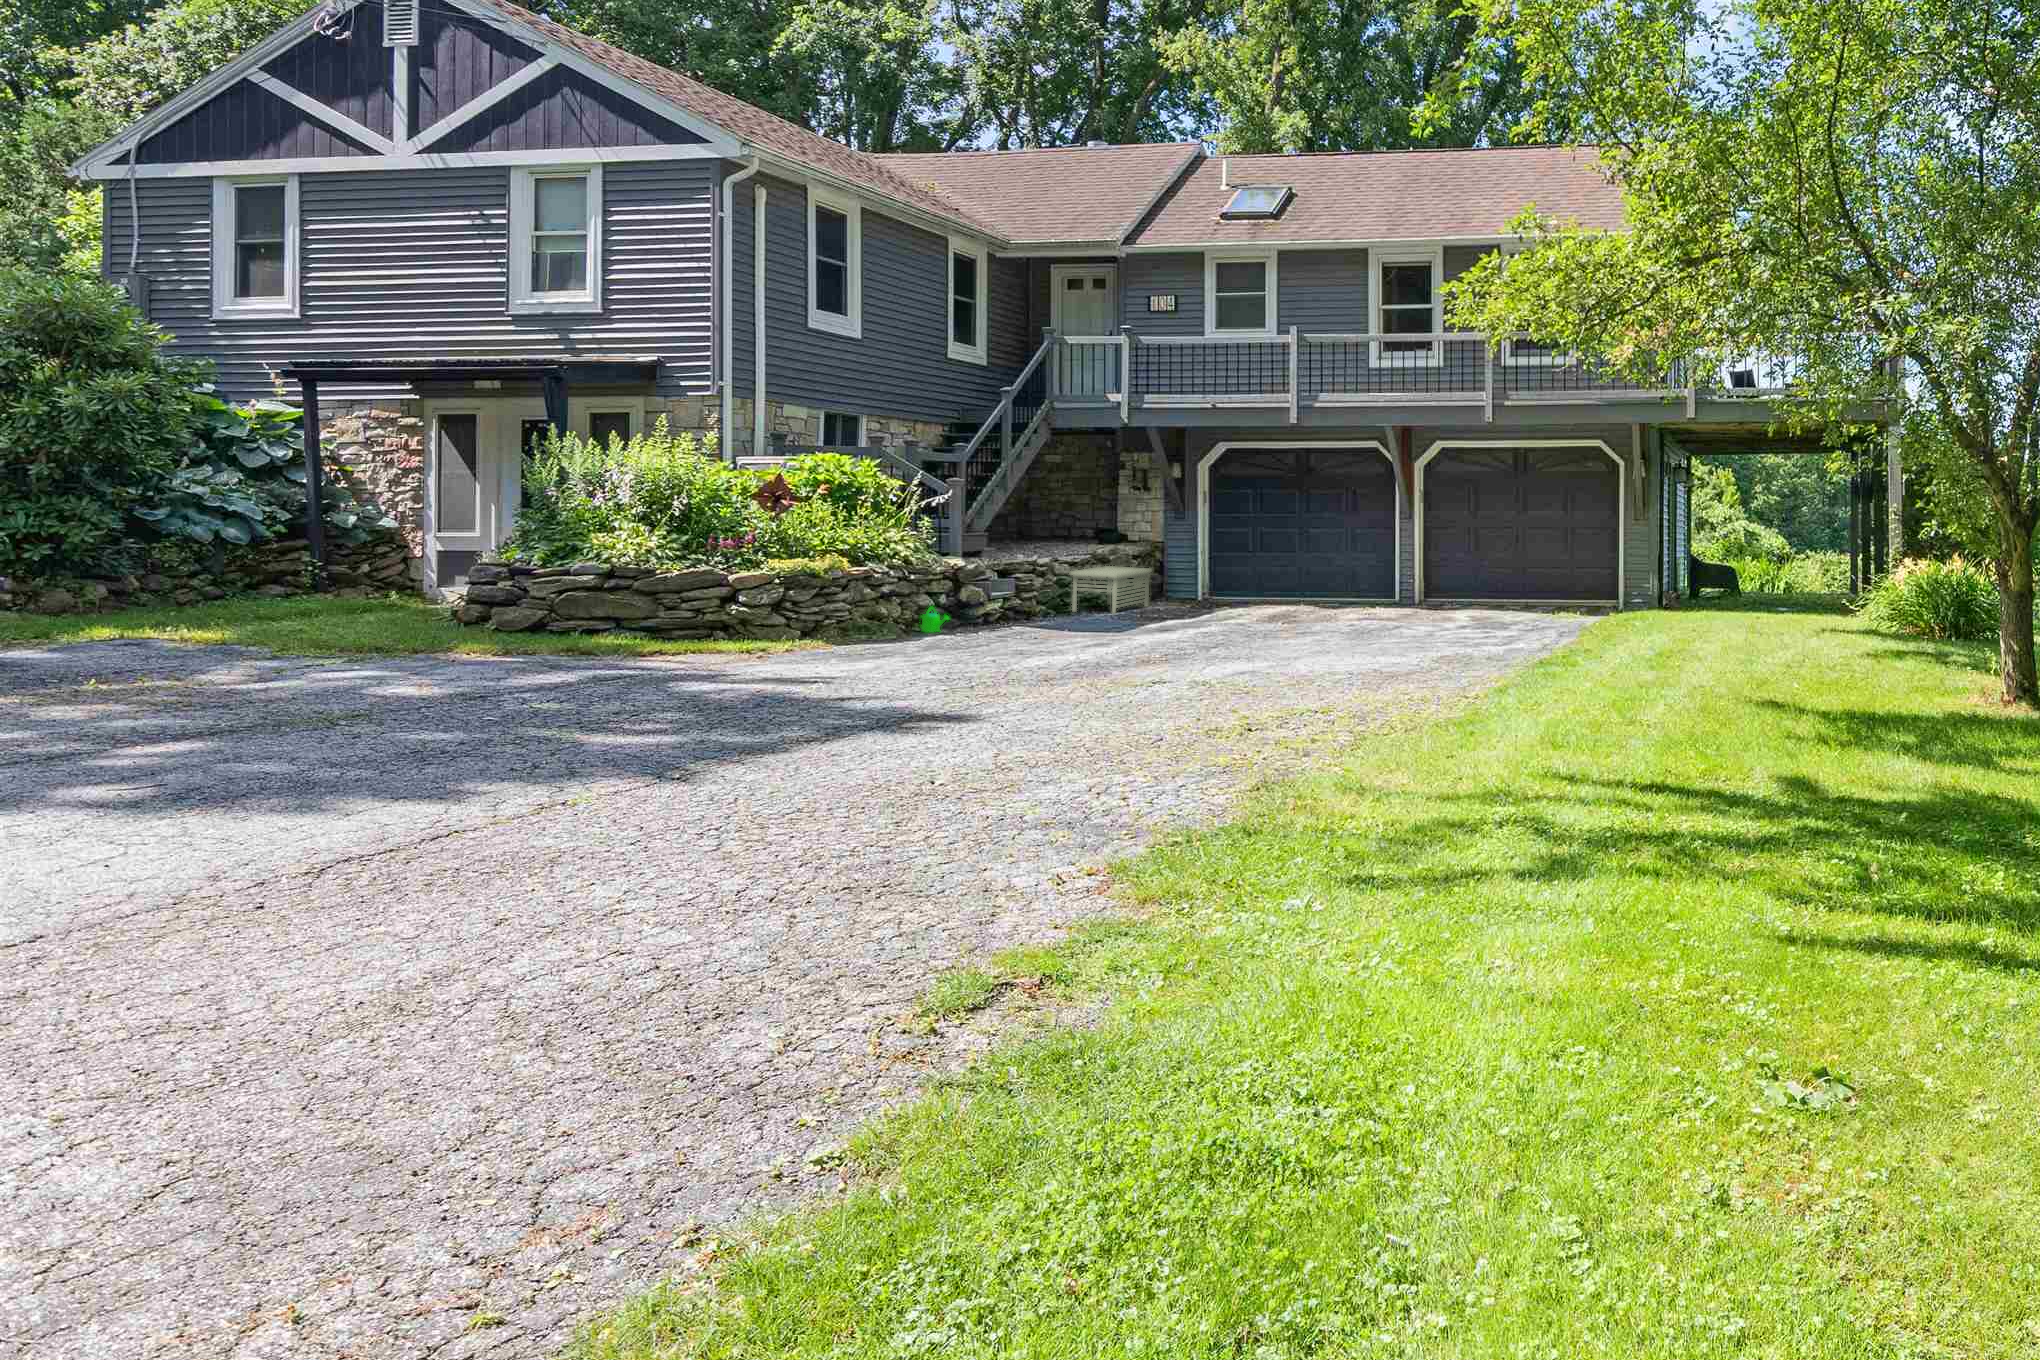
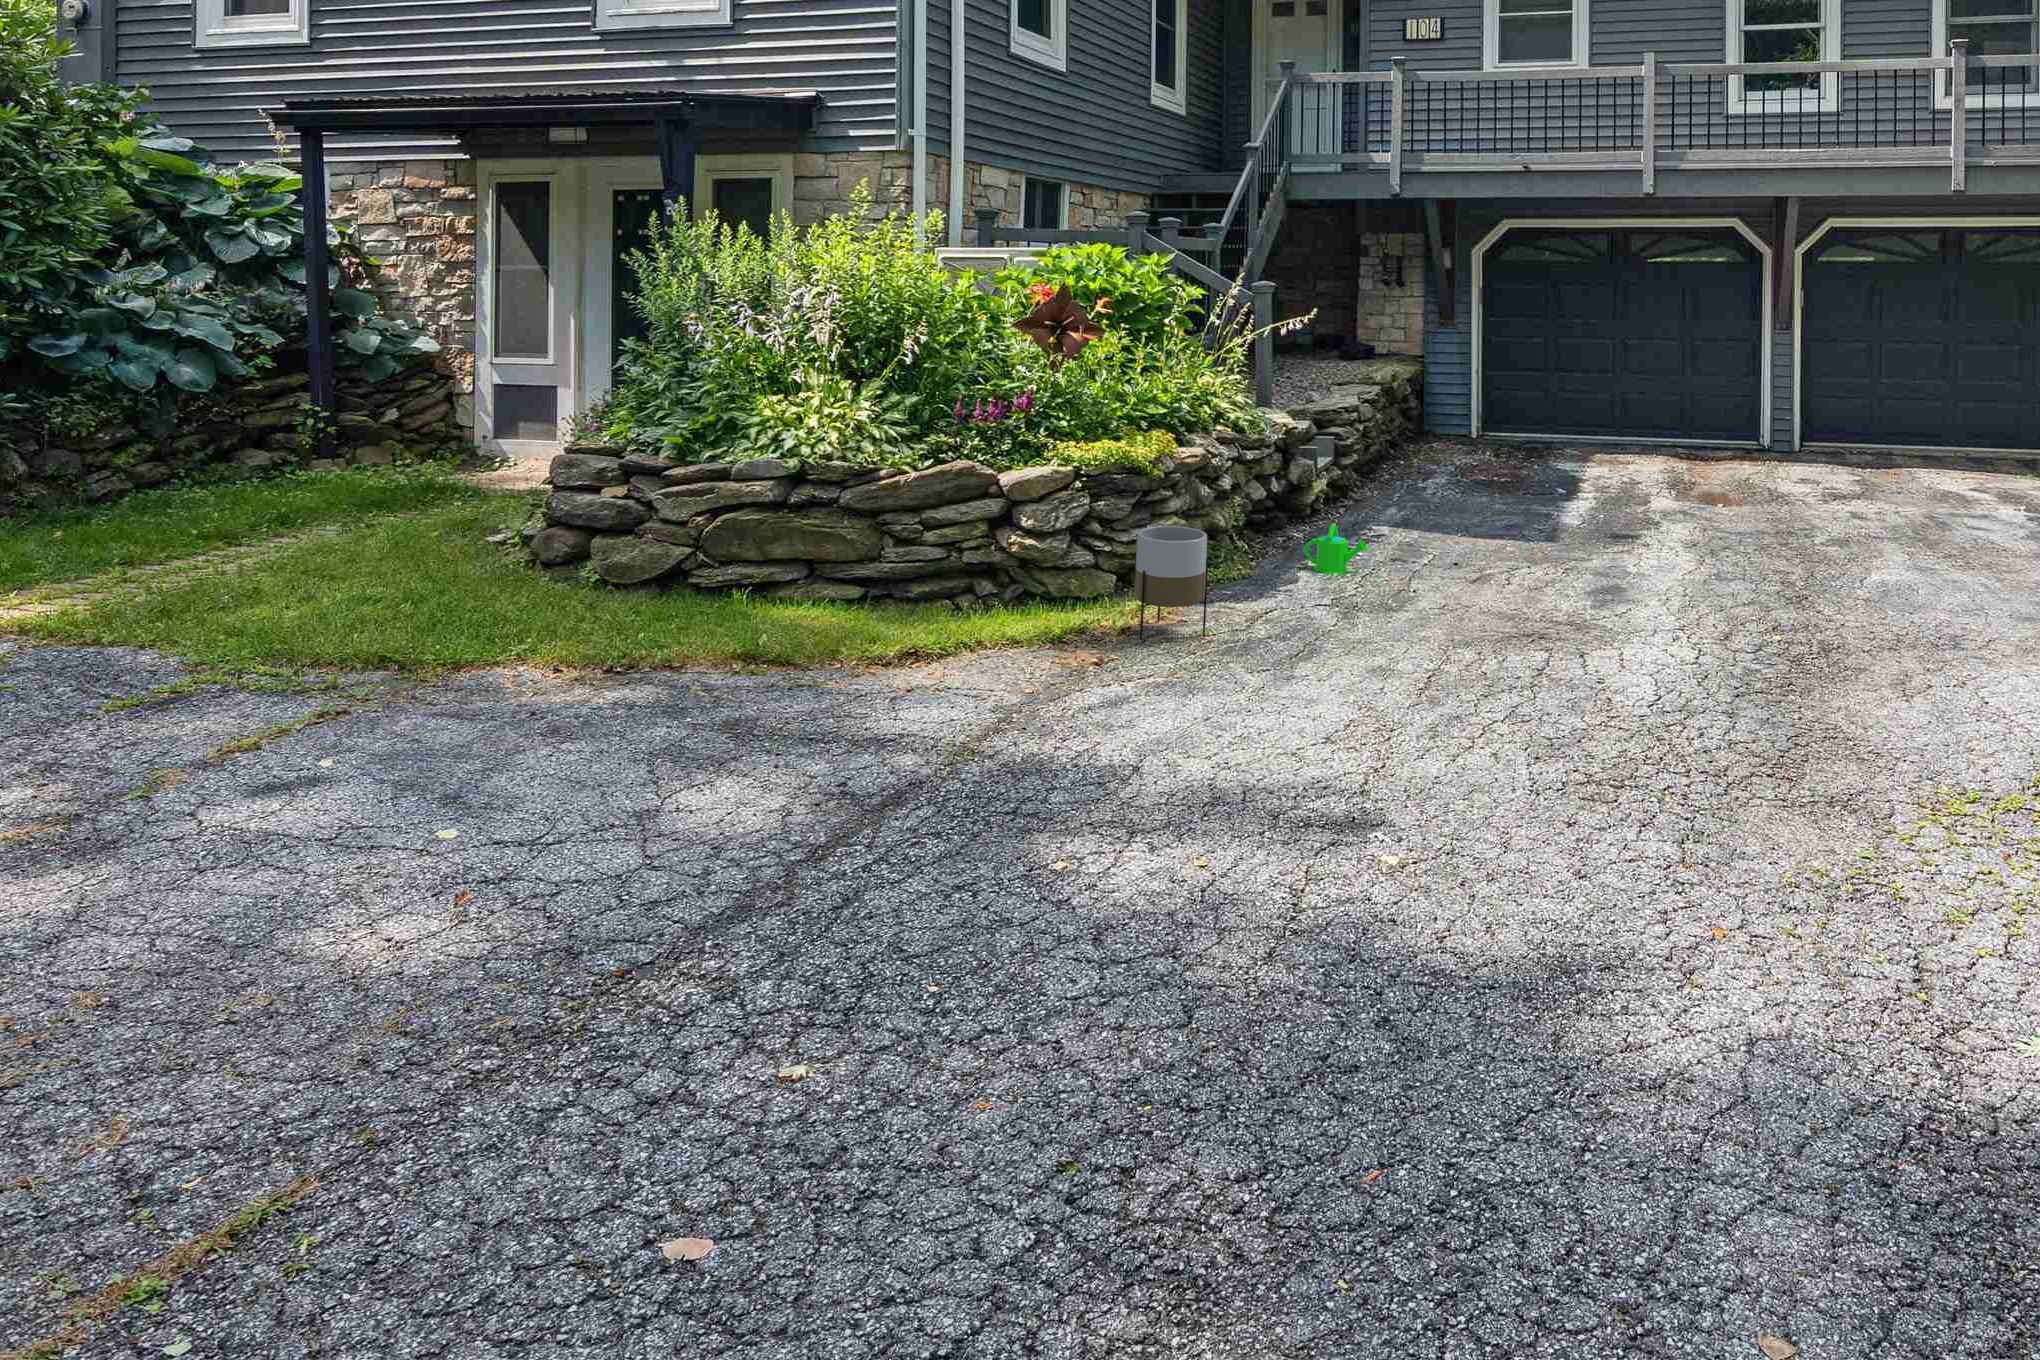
storage bench: present [1070,566,1151,613] -> none [1418,411,1502,497]
planter: none [778,593,816,644] -> present [1134,526,1208,640]

